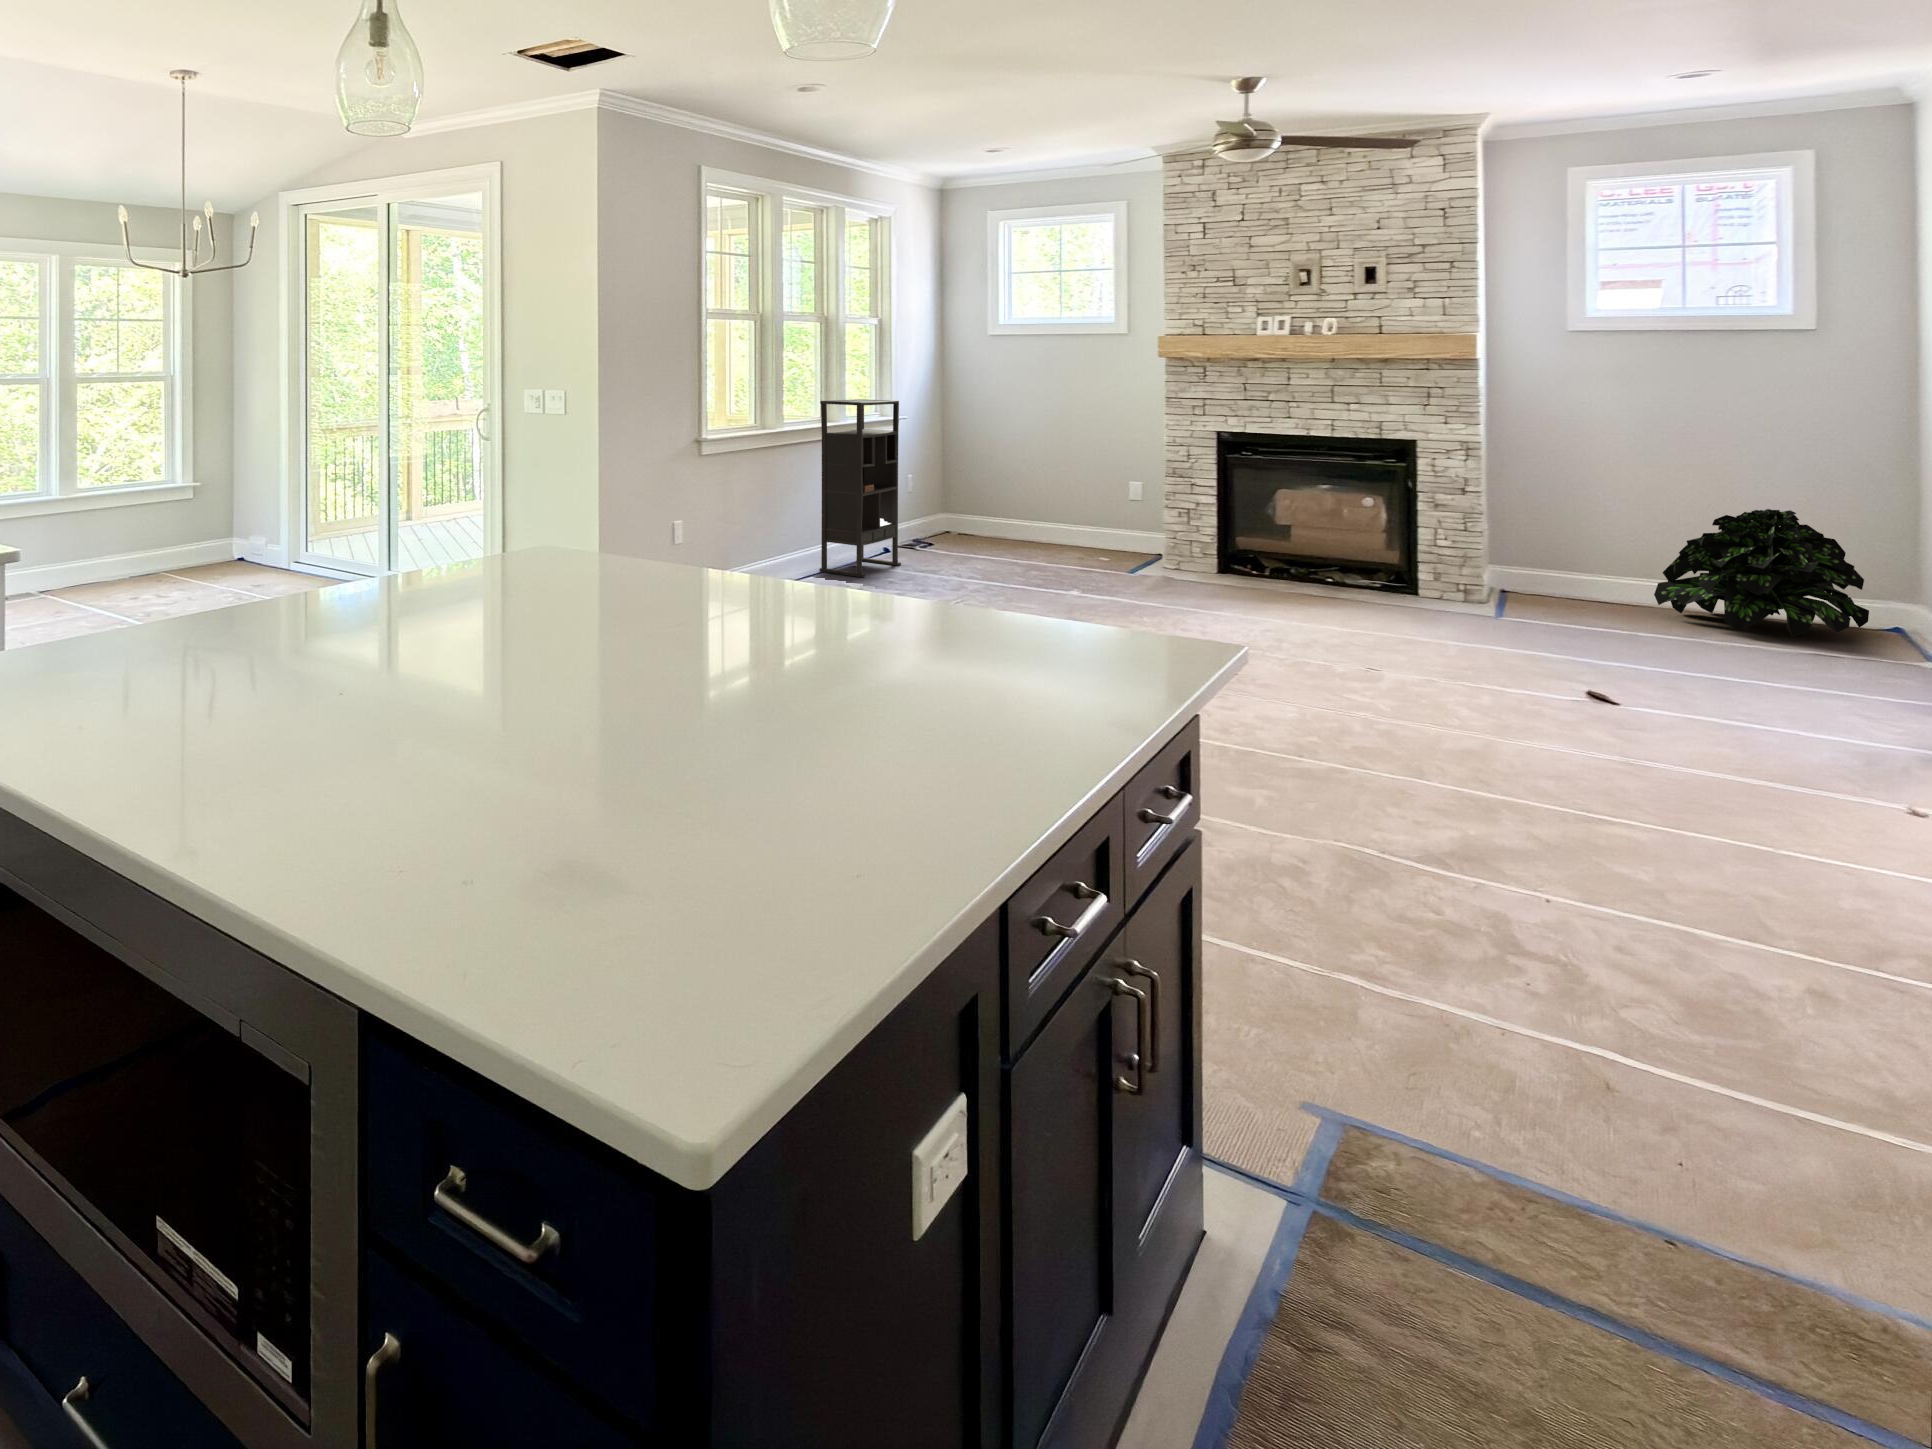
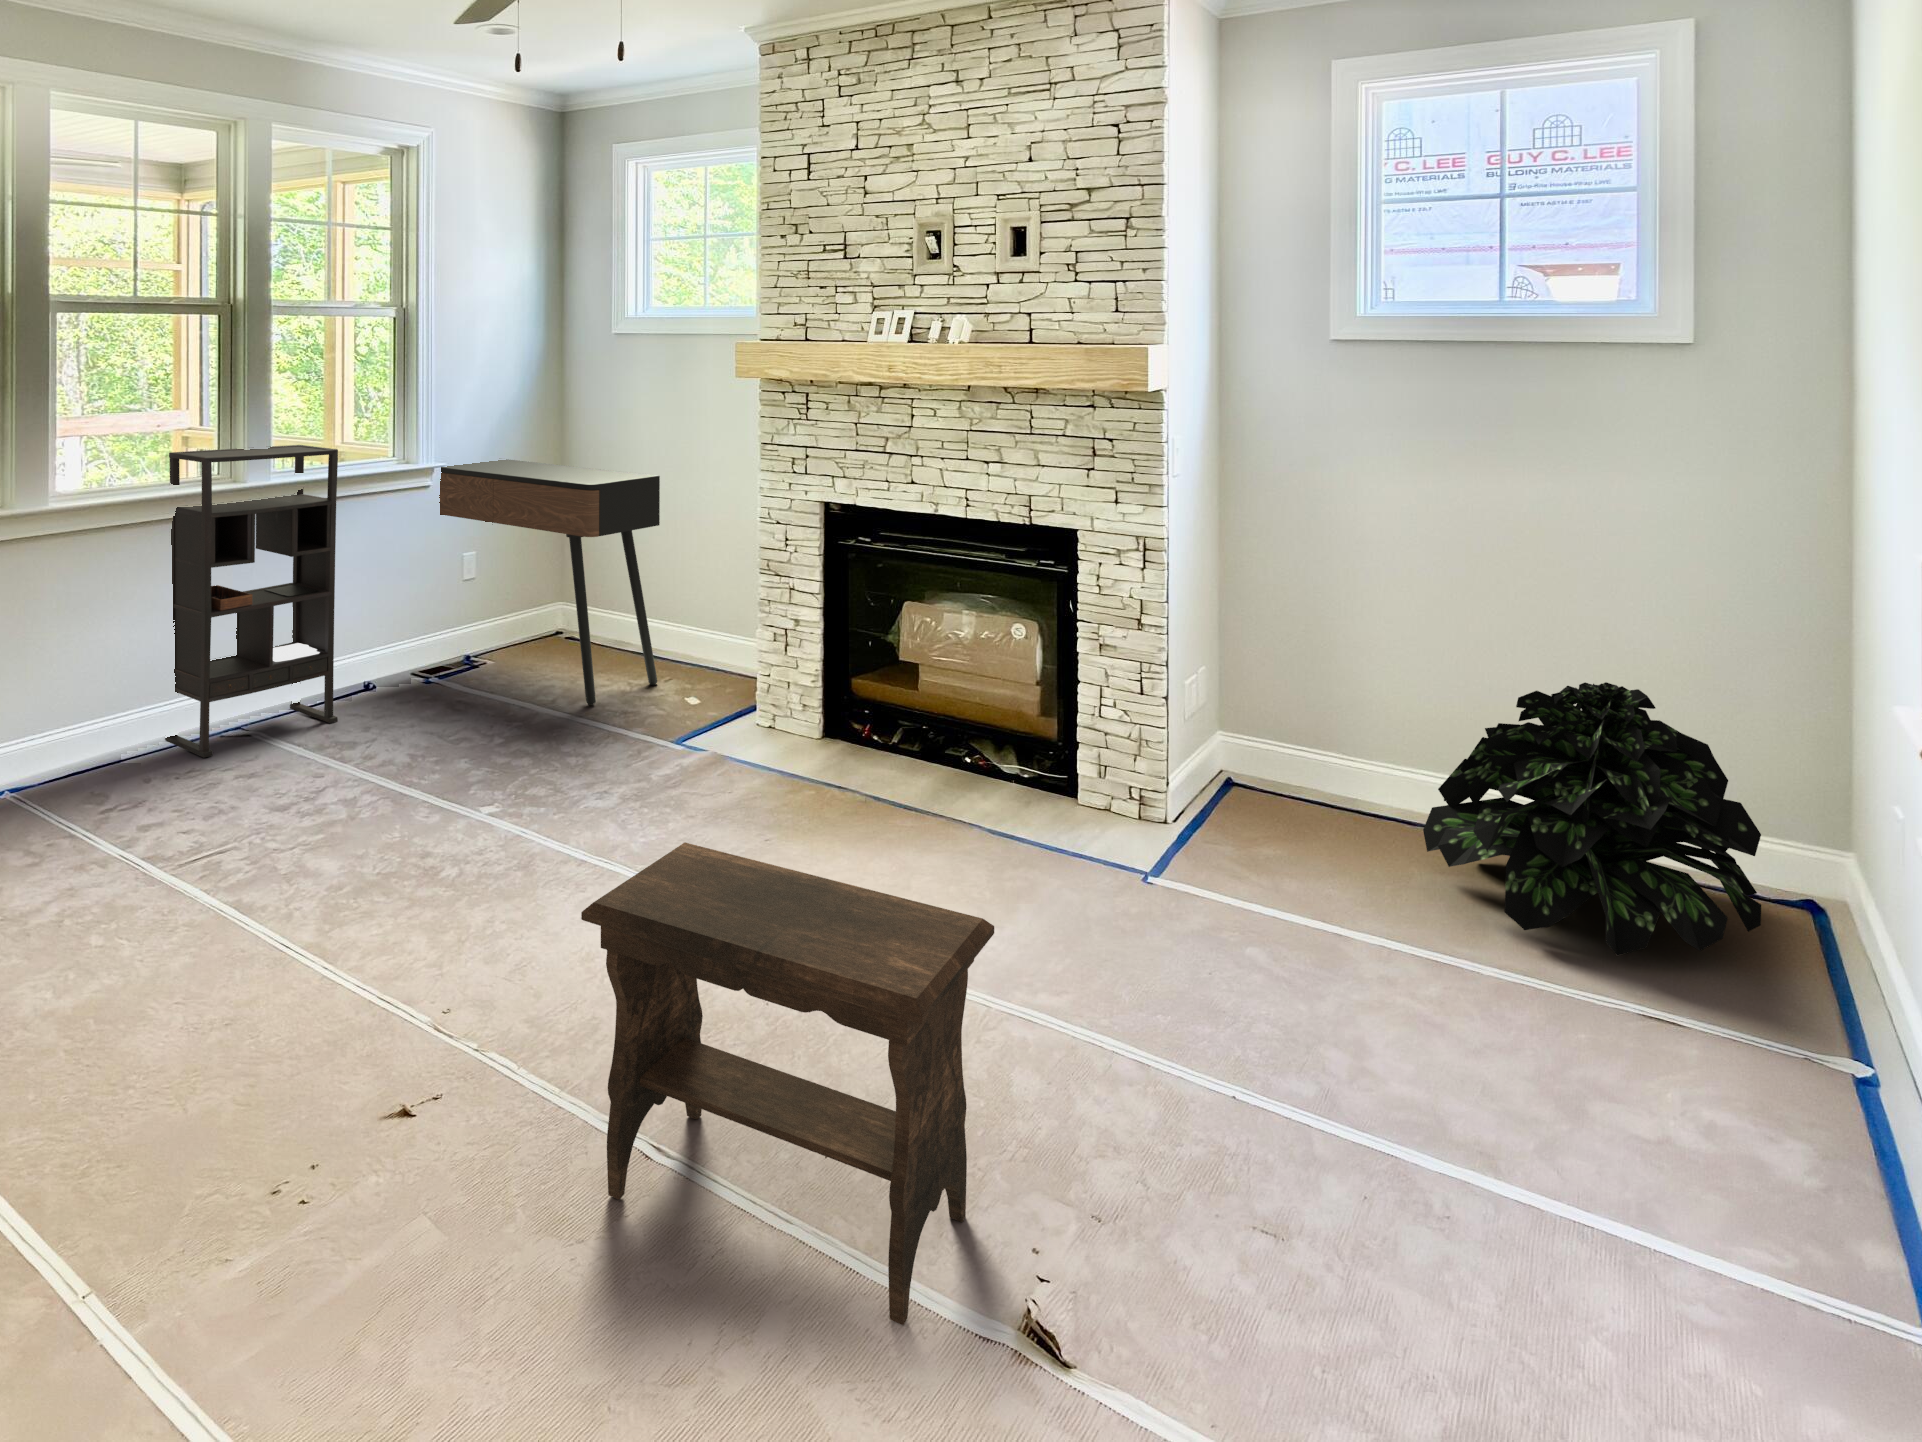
console table: none [871,413,1064,560] -> present [439,459,660,705]
footstool: none [1381,551,1589,708] -> present [581,843,994,1325]

